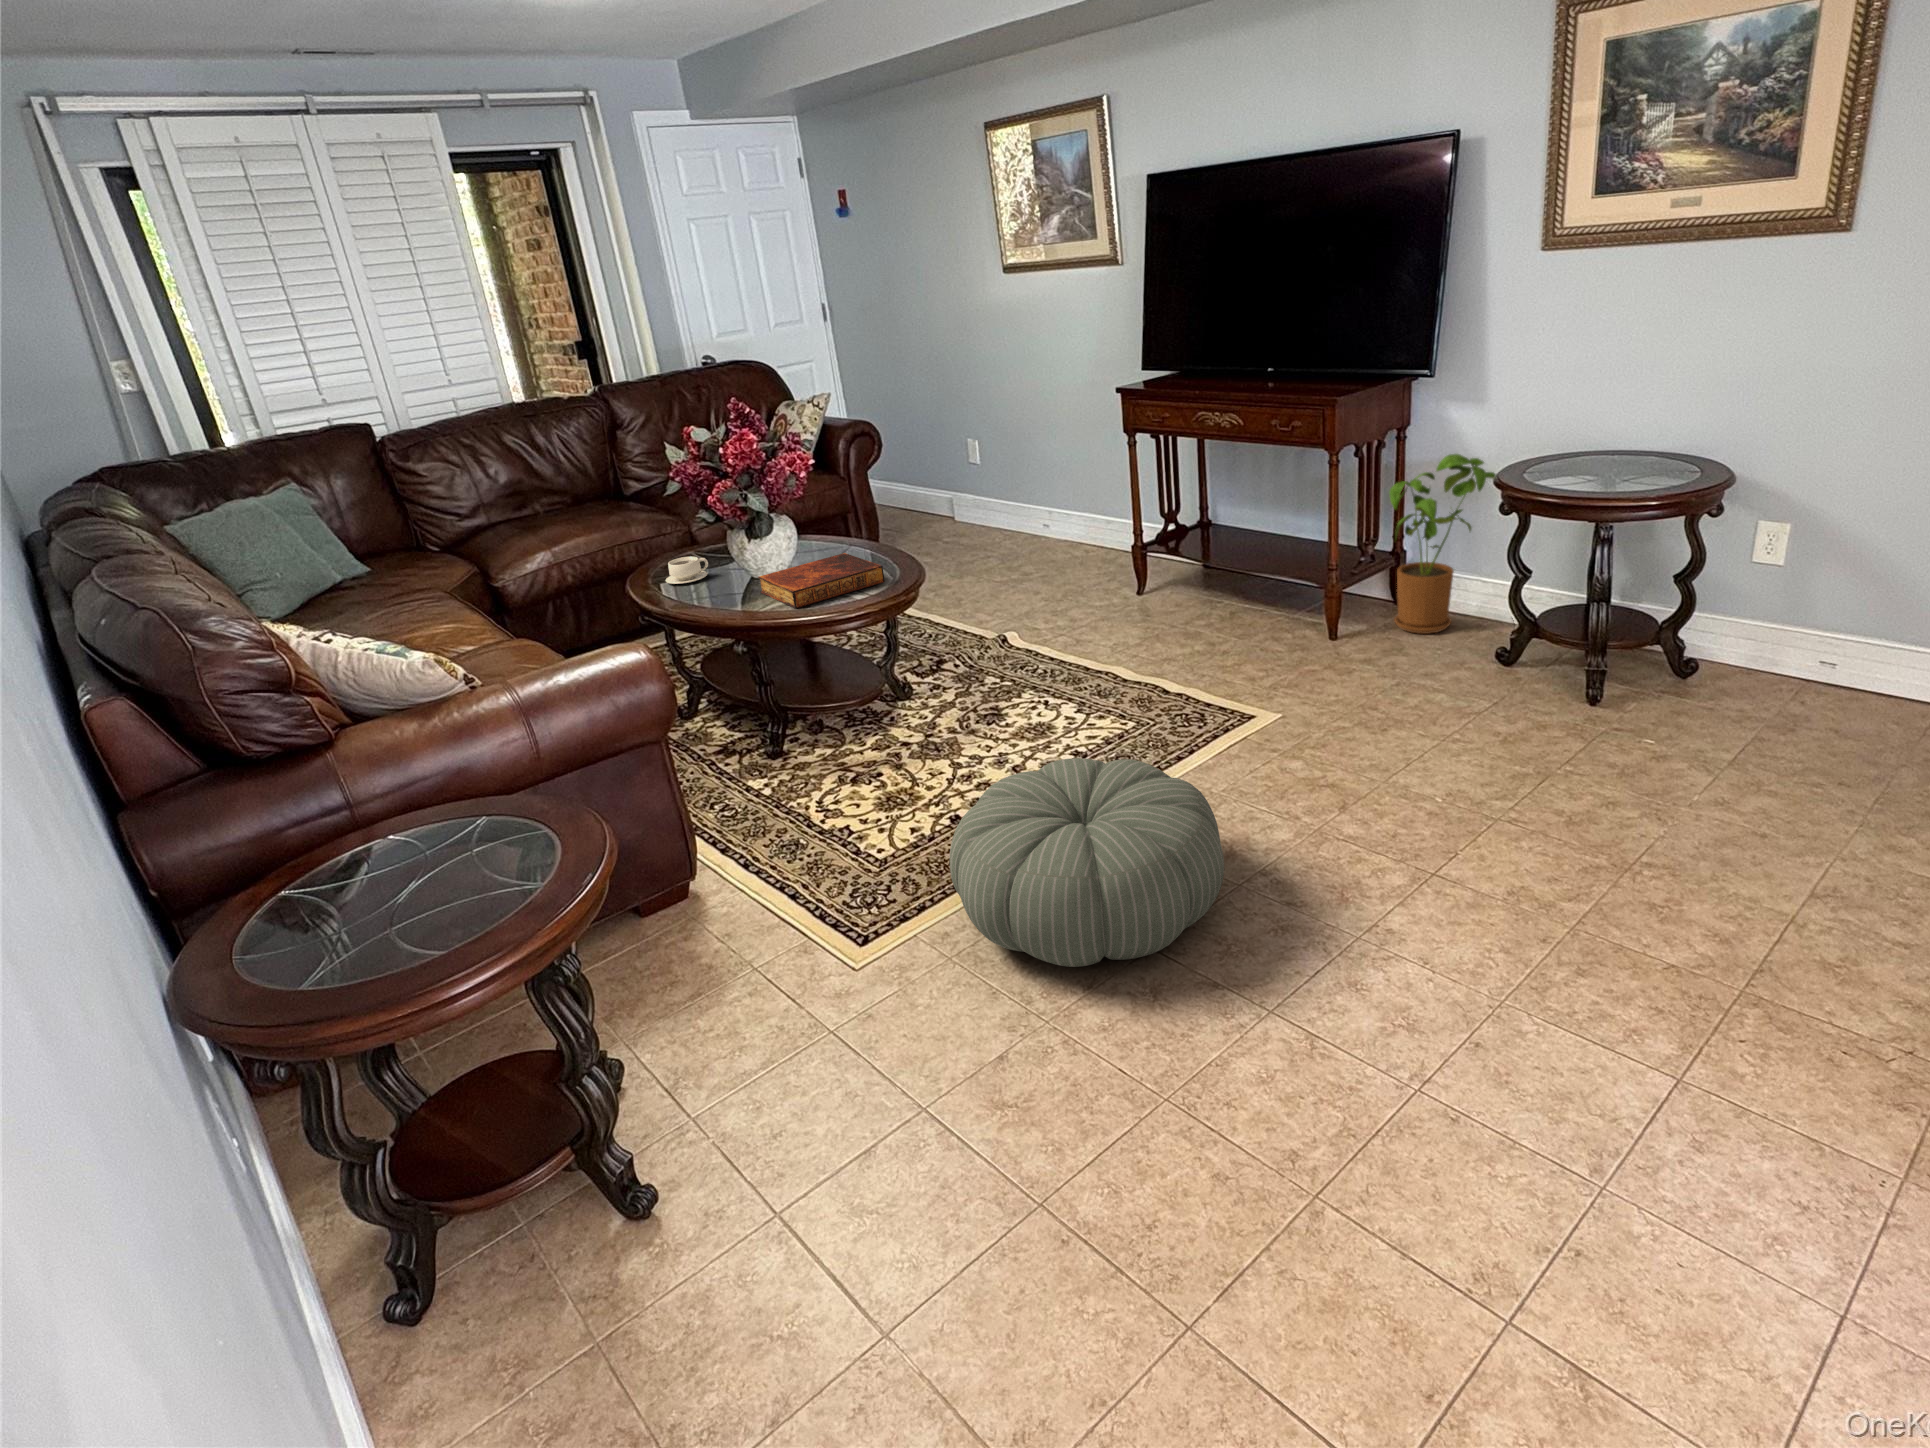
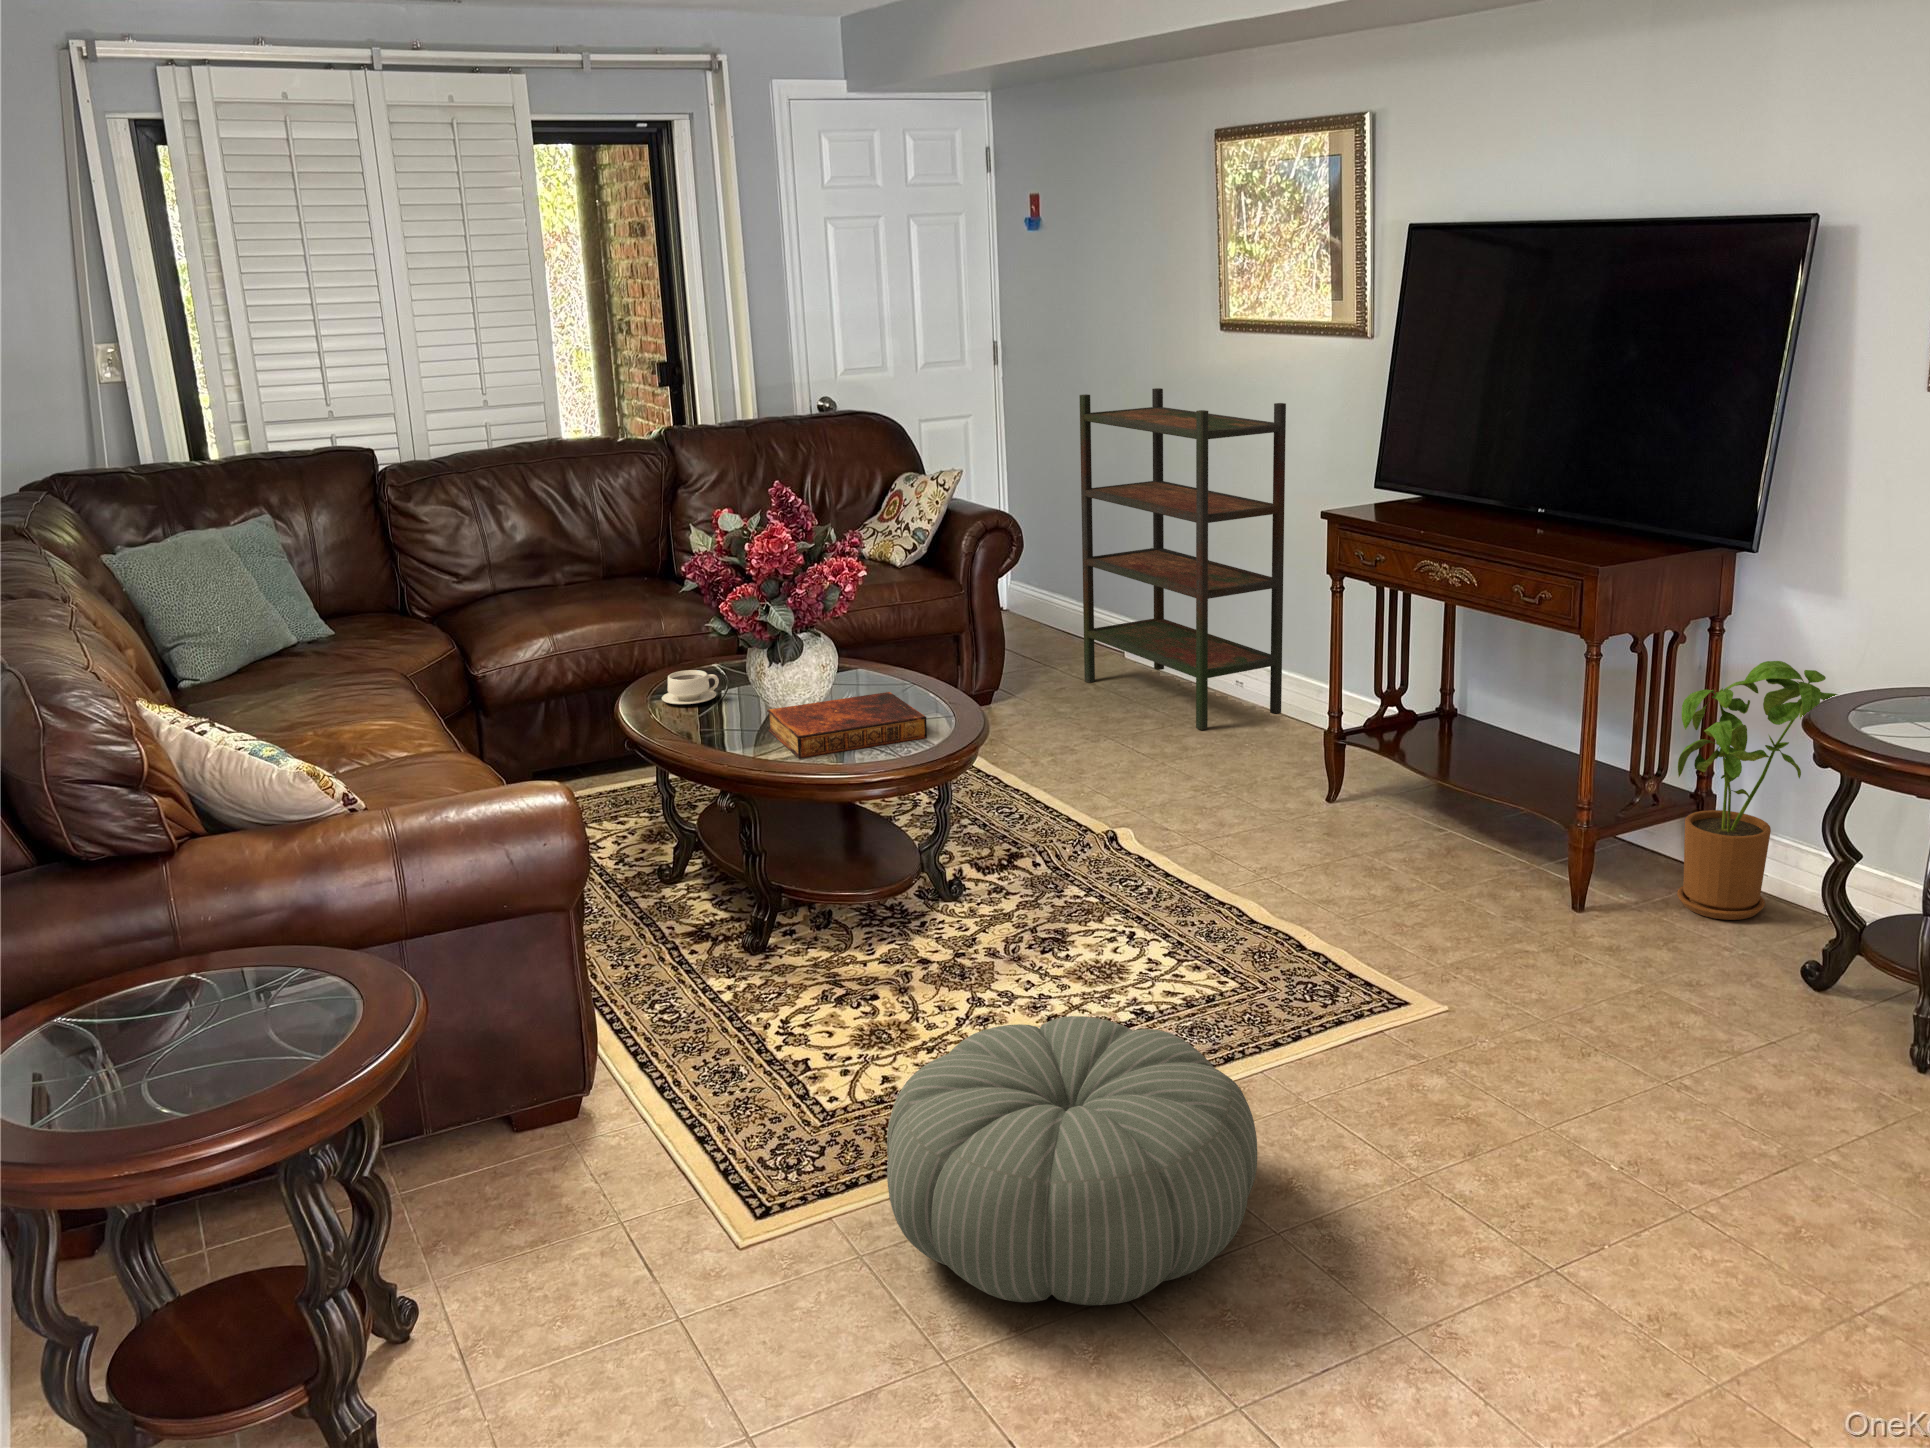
bookshelf: none [912,321,1084,562] -> present [1080,388,1286,730]

